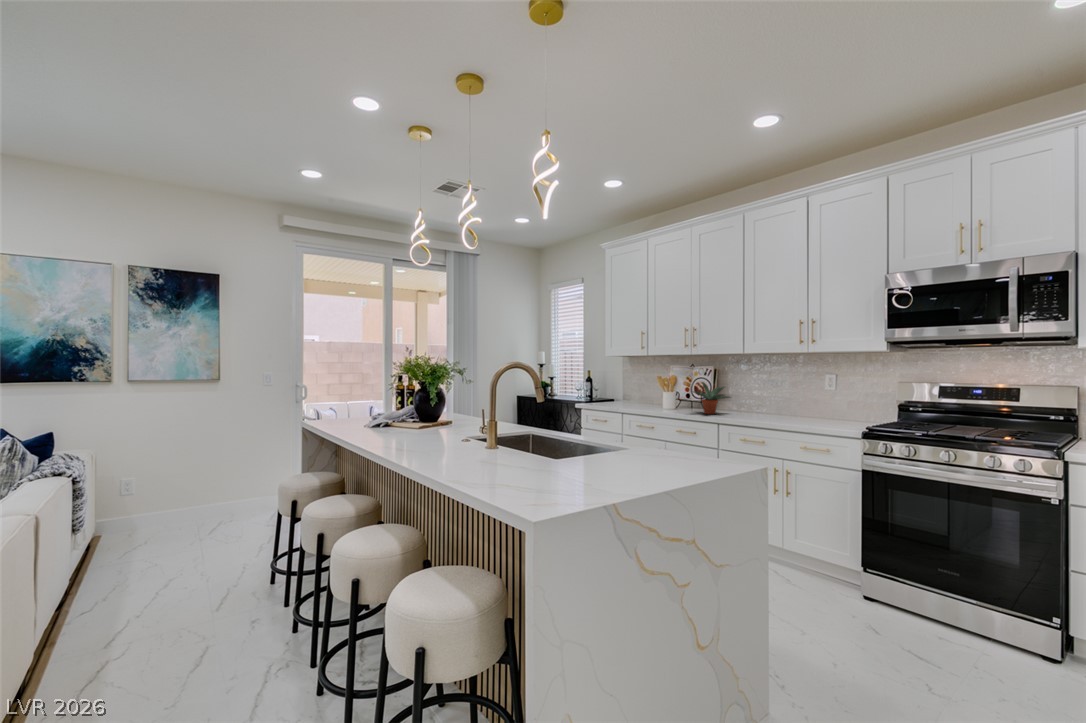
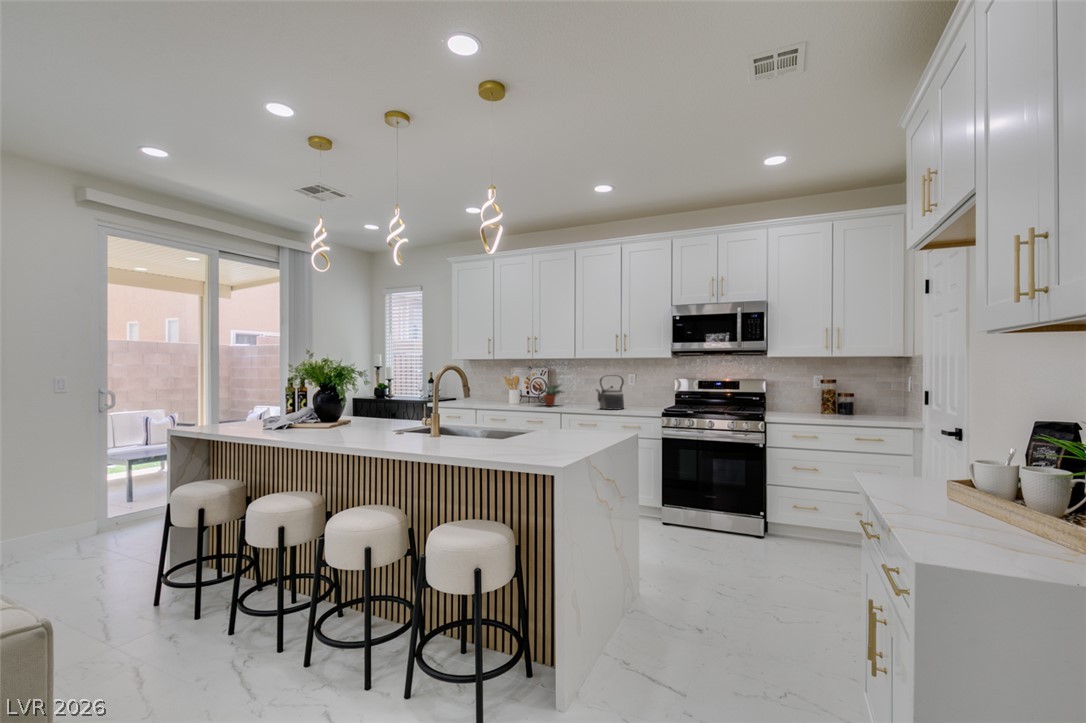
kettle: none [765,376,810,423] -> present [596,375,624,410]

